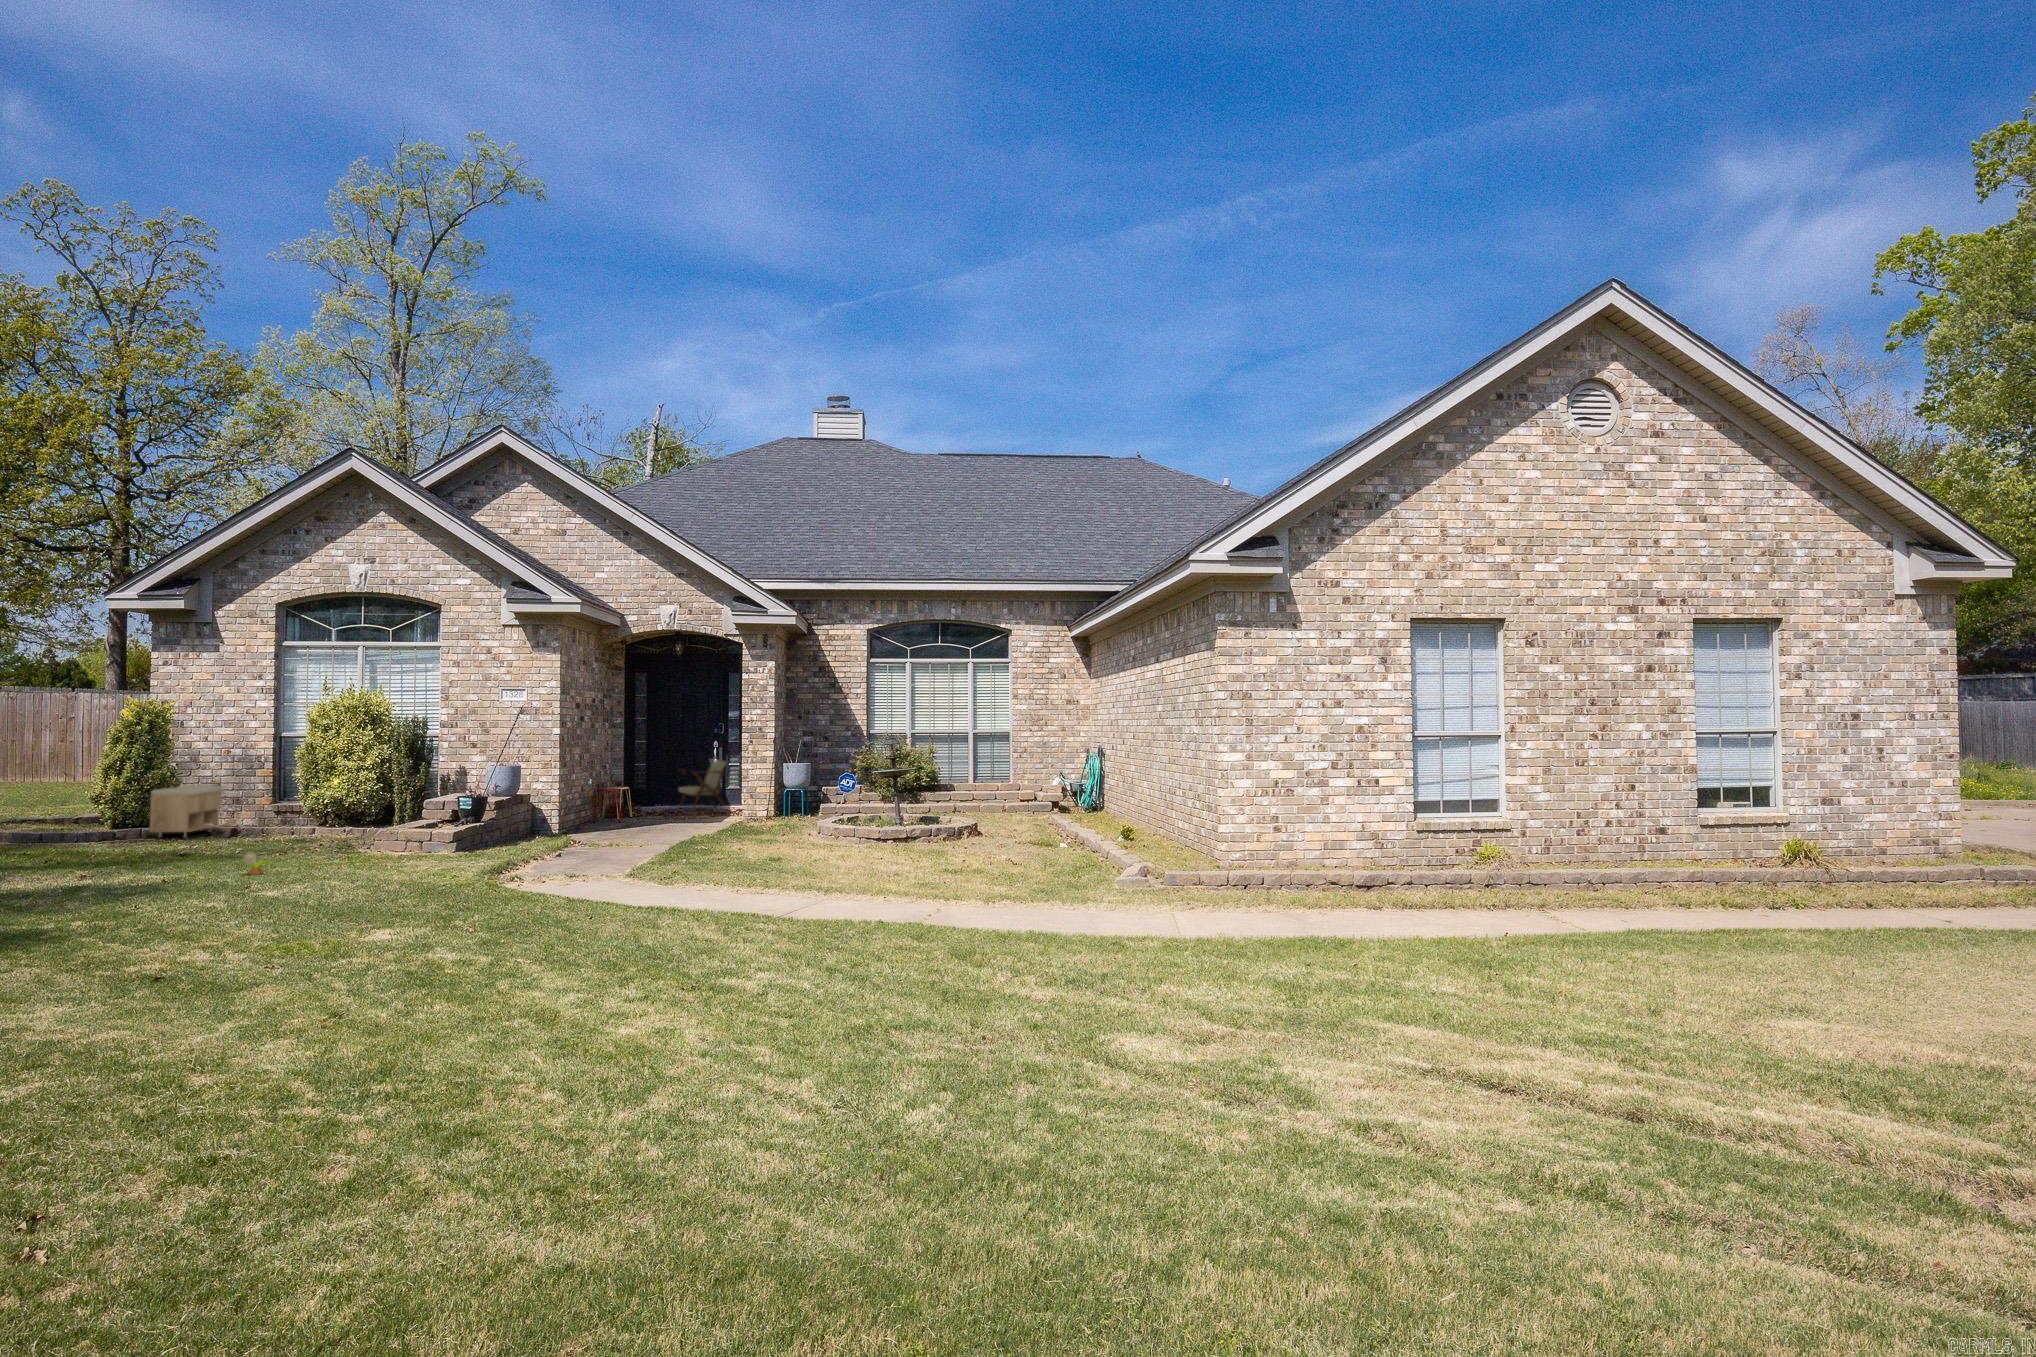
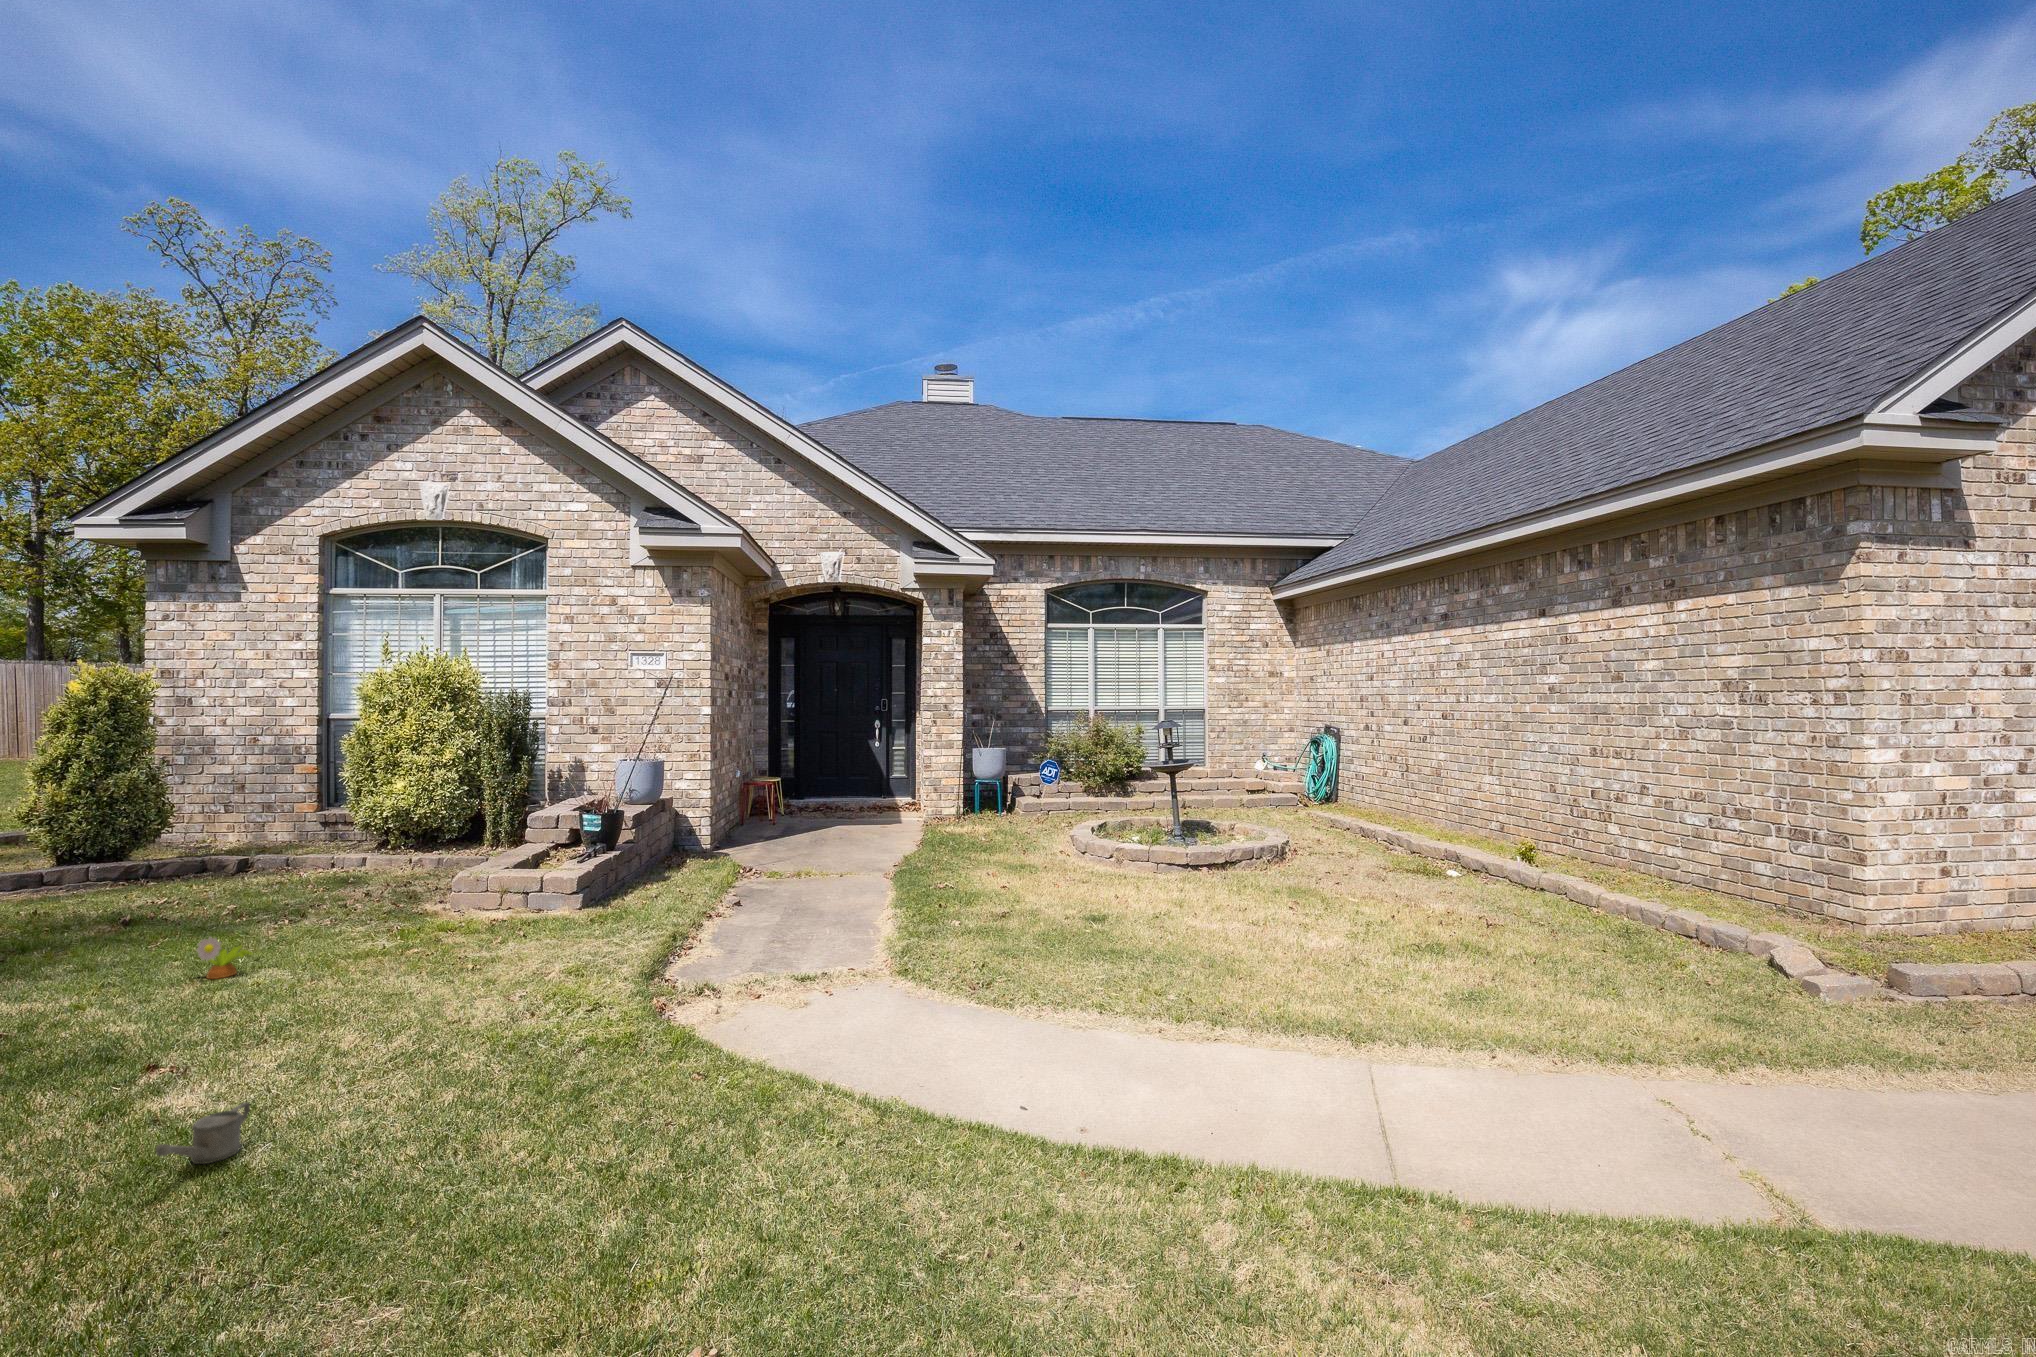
lounge chair: present [679,759,726,811] -> none [830,740,894,804]
storage bench: present [150,786,223,837] -> none [121,786,244,865]
watering can: none [274,892,303,910] -> present [156,1102,250,1164]

